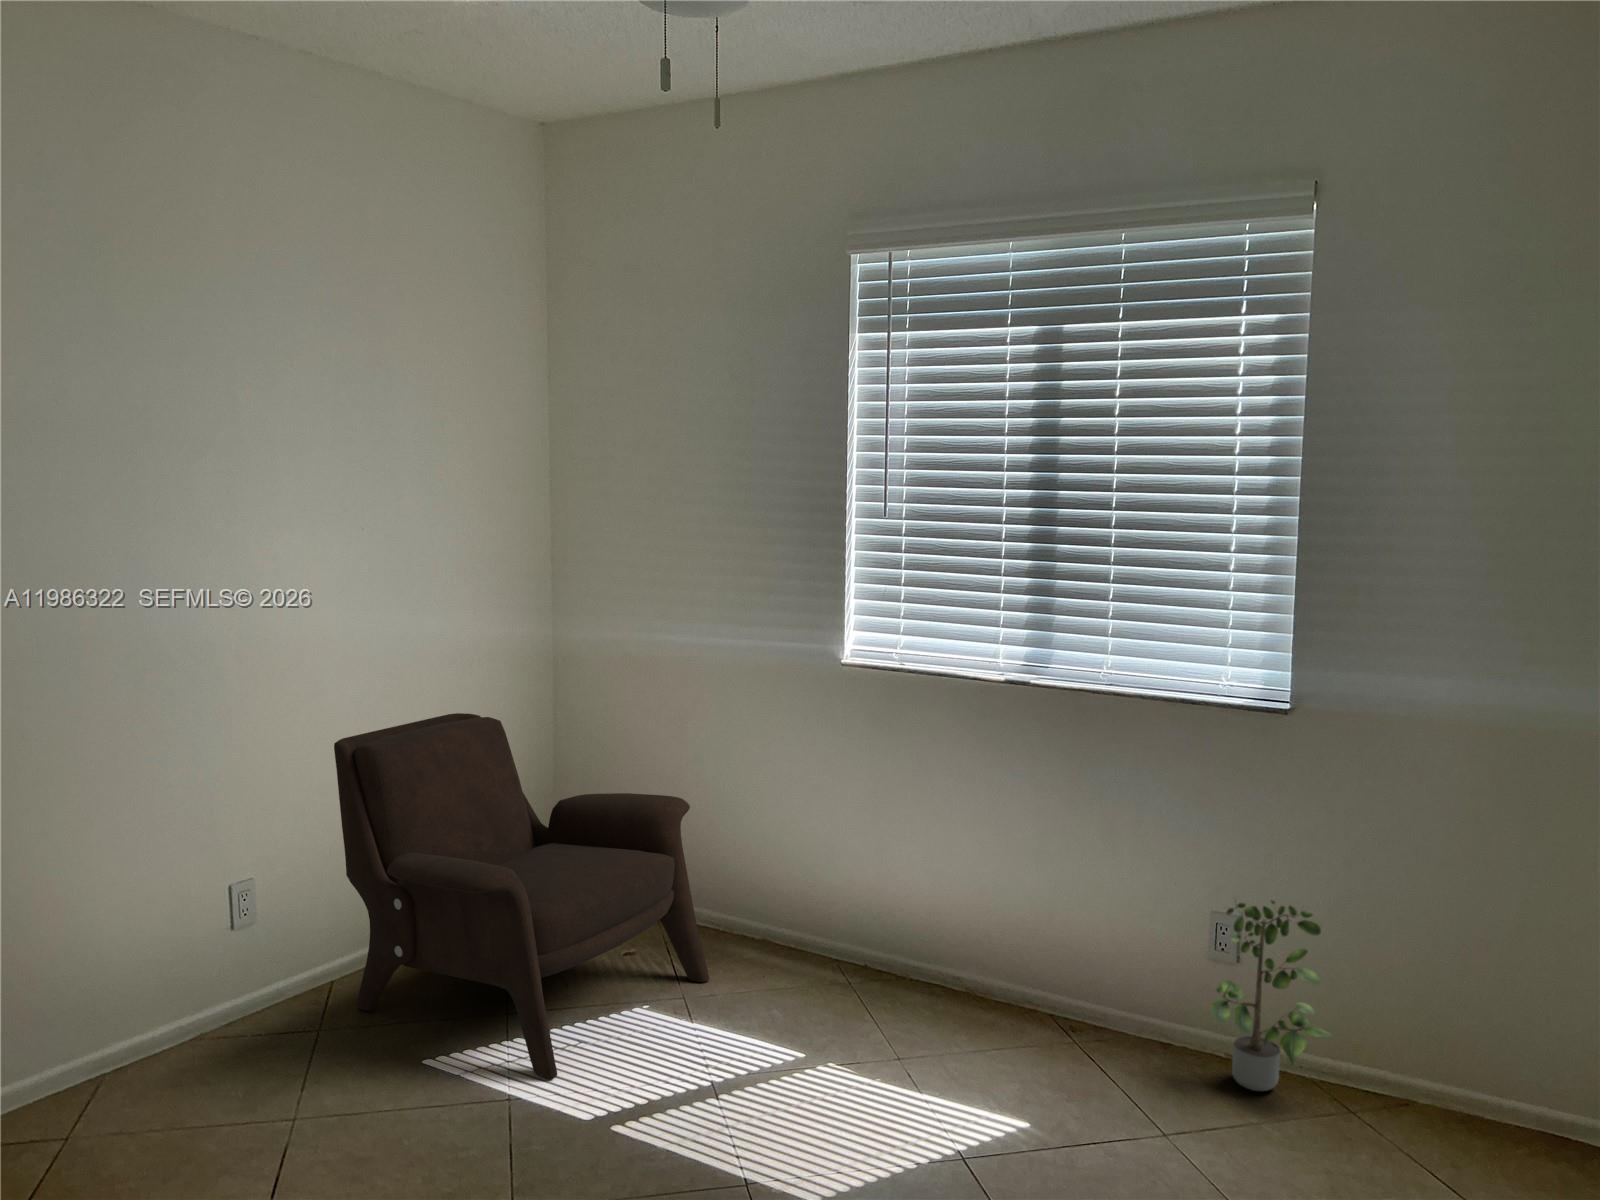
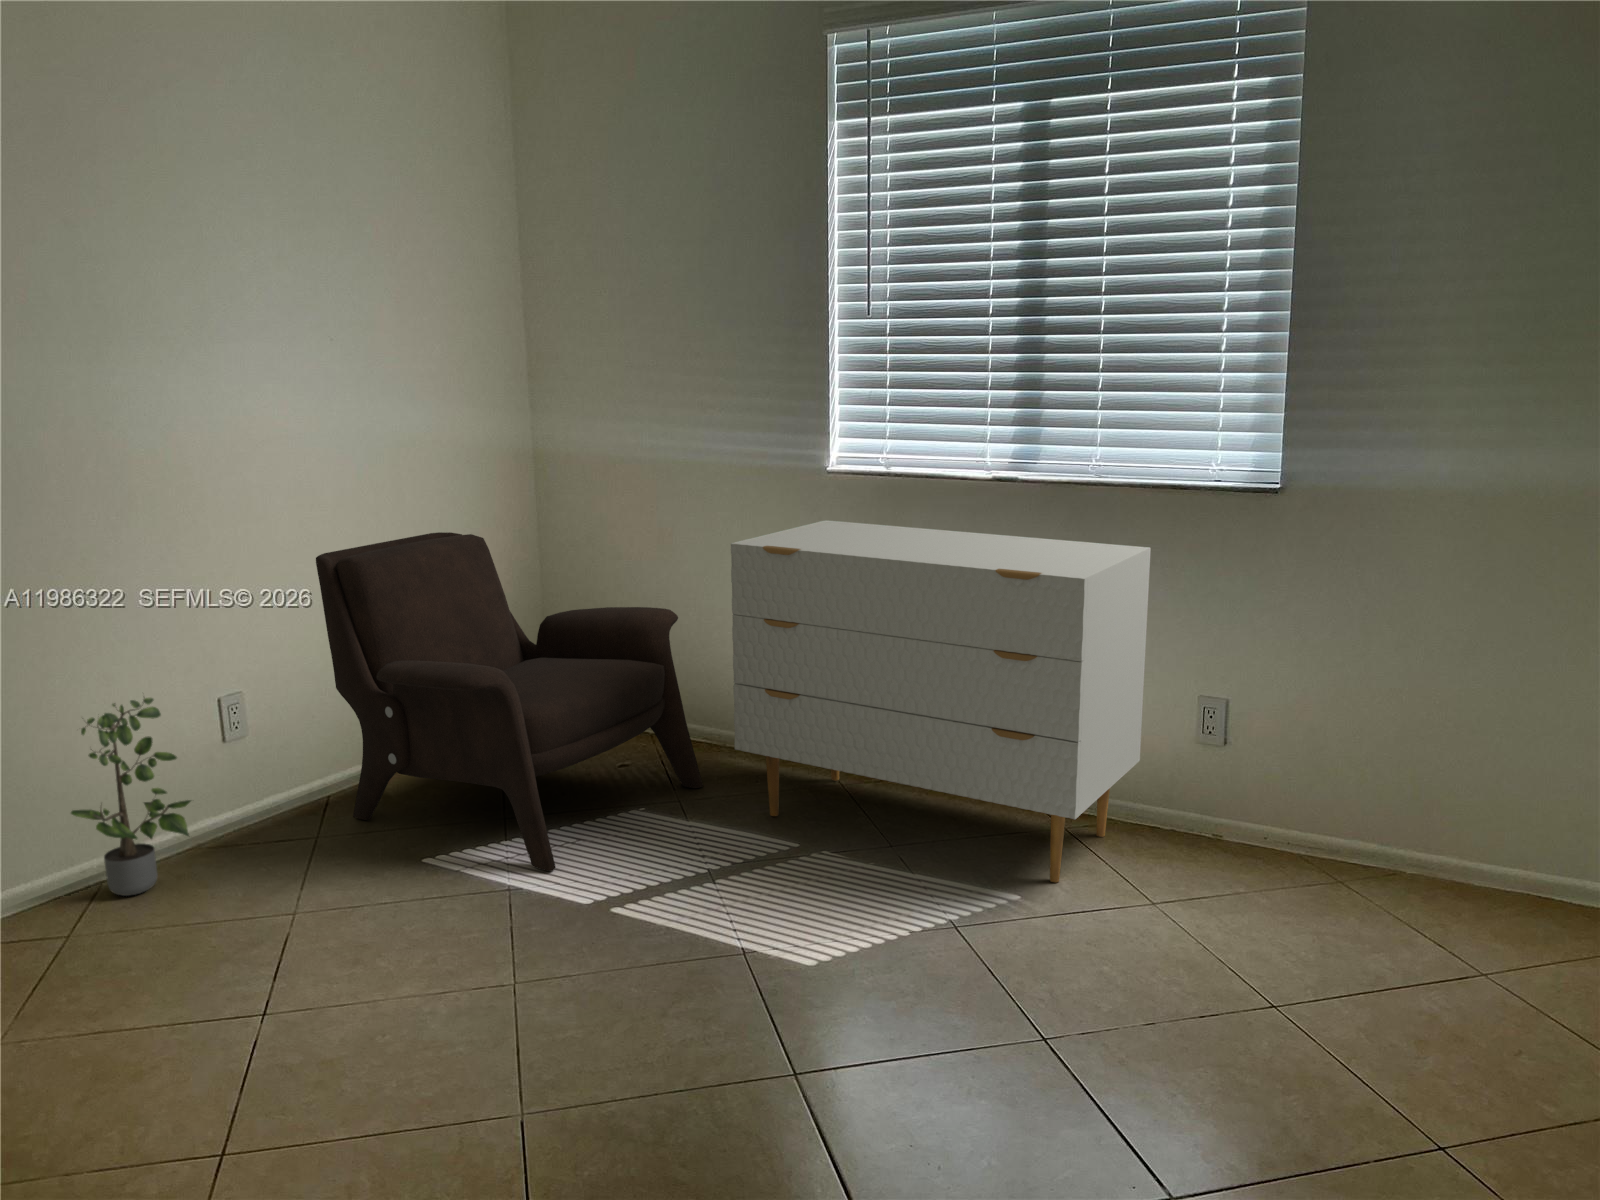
dresser: none [742,714,1162,1108] -> present [731,520,1151,882]
potted plant: present [1211,901,1334,1091] -> present [71,698,191,896]

